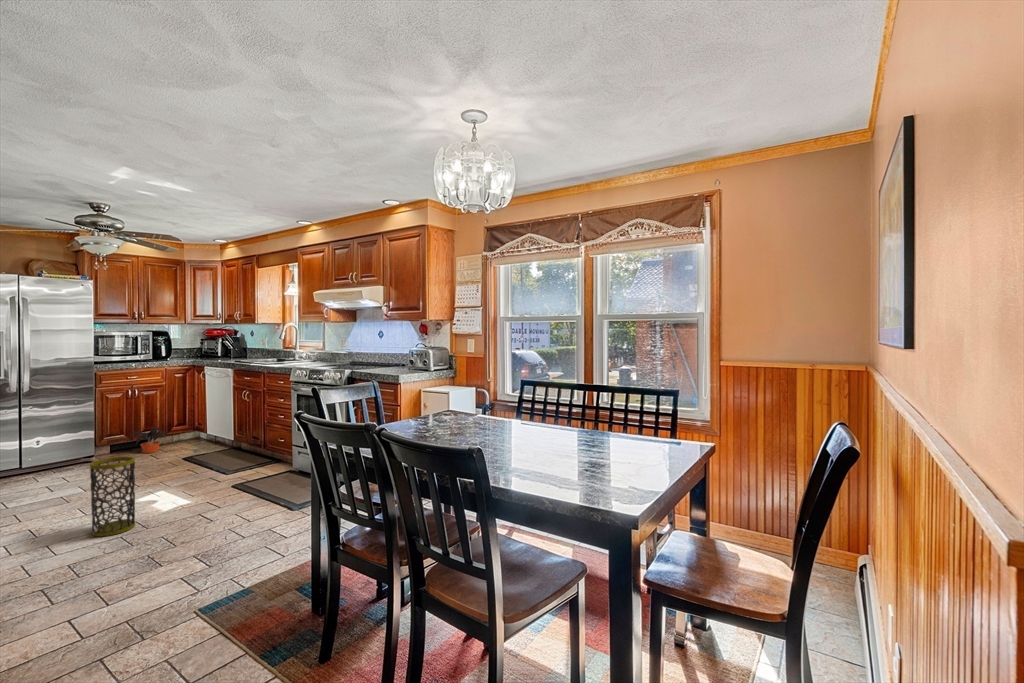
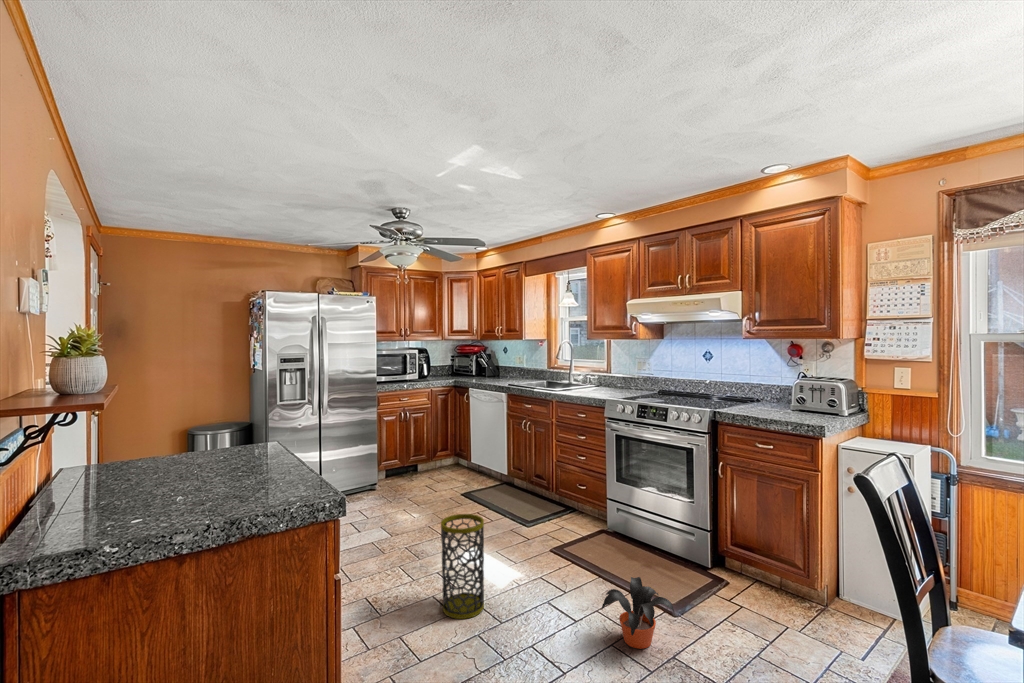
potted plant: present [131,427,165,453] -> present [602,577,674,649]

